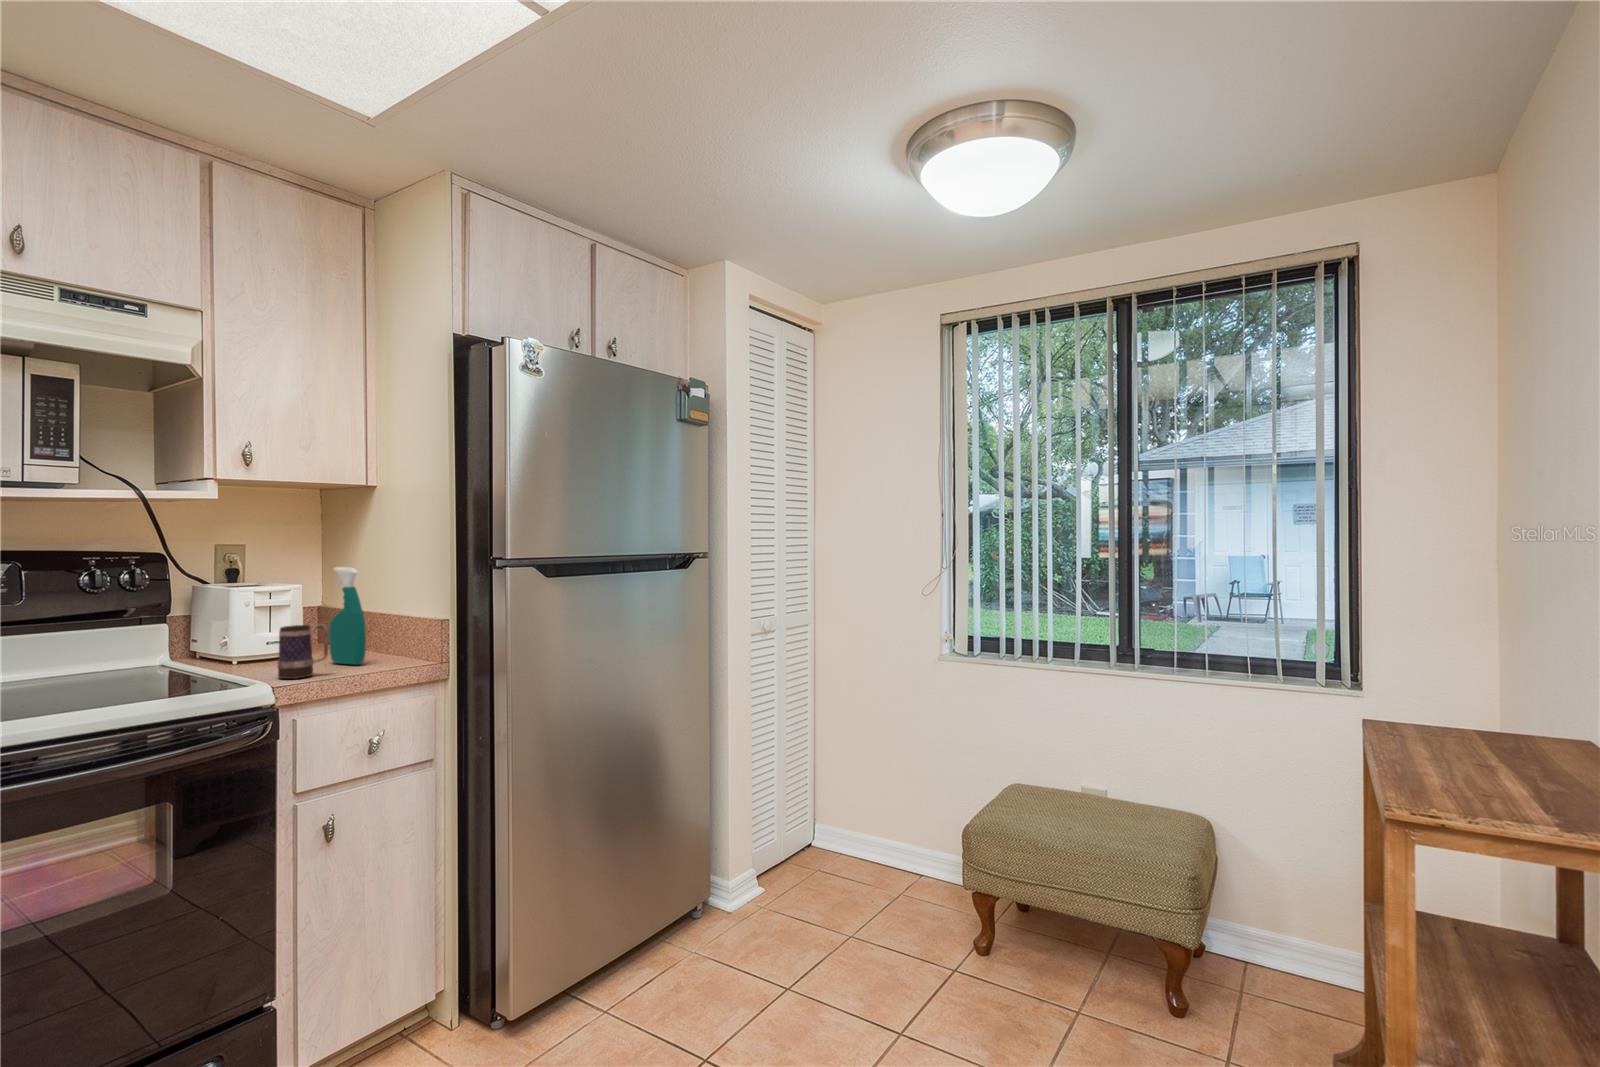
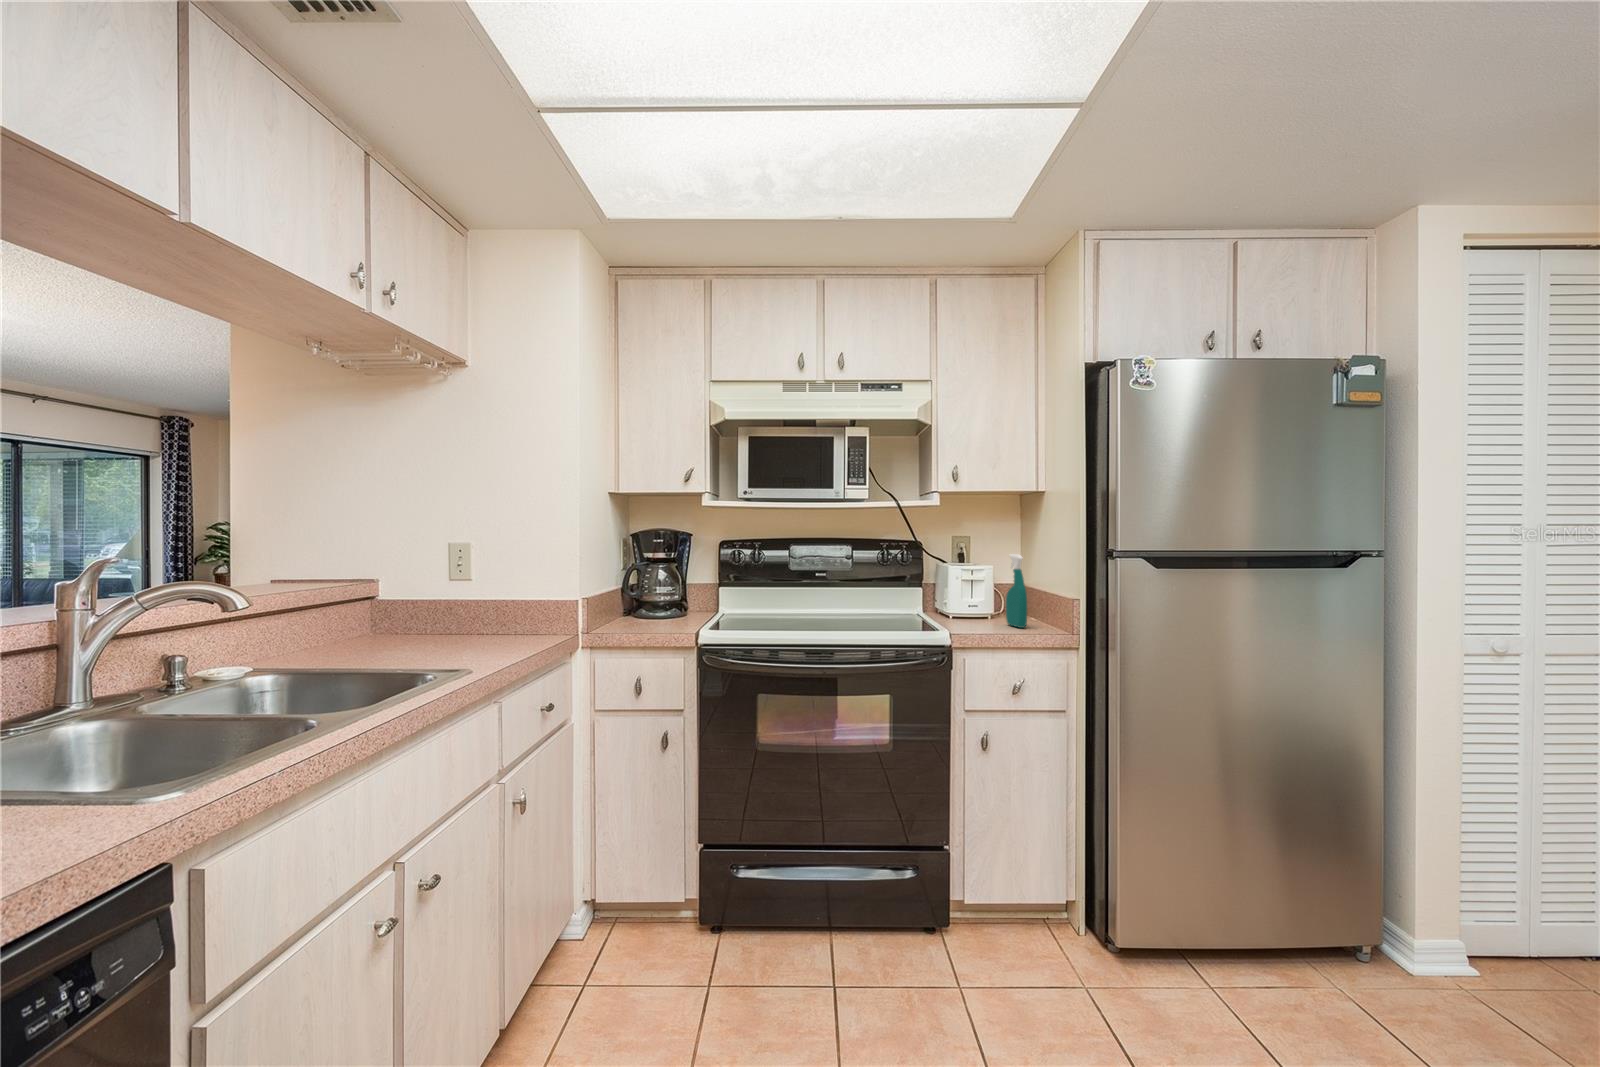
mug: present [278,624,329,679] -> none [965,594,996,631]

